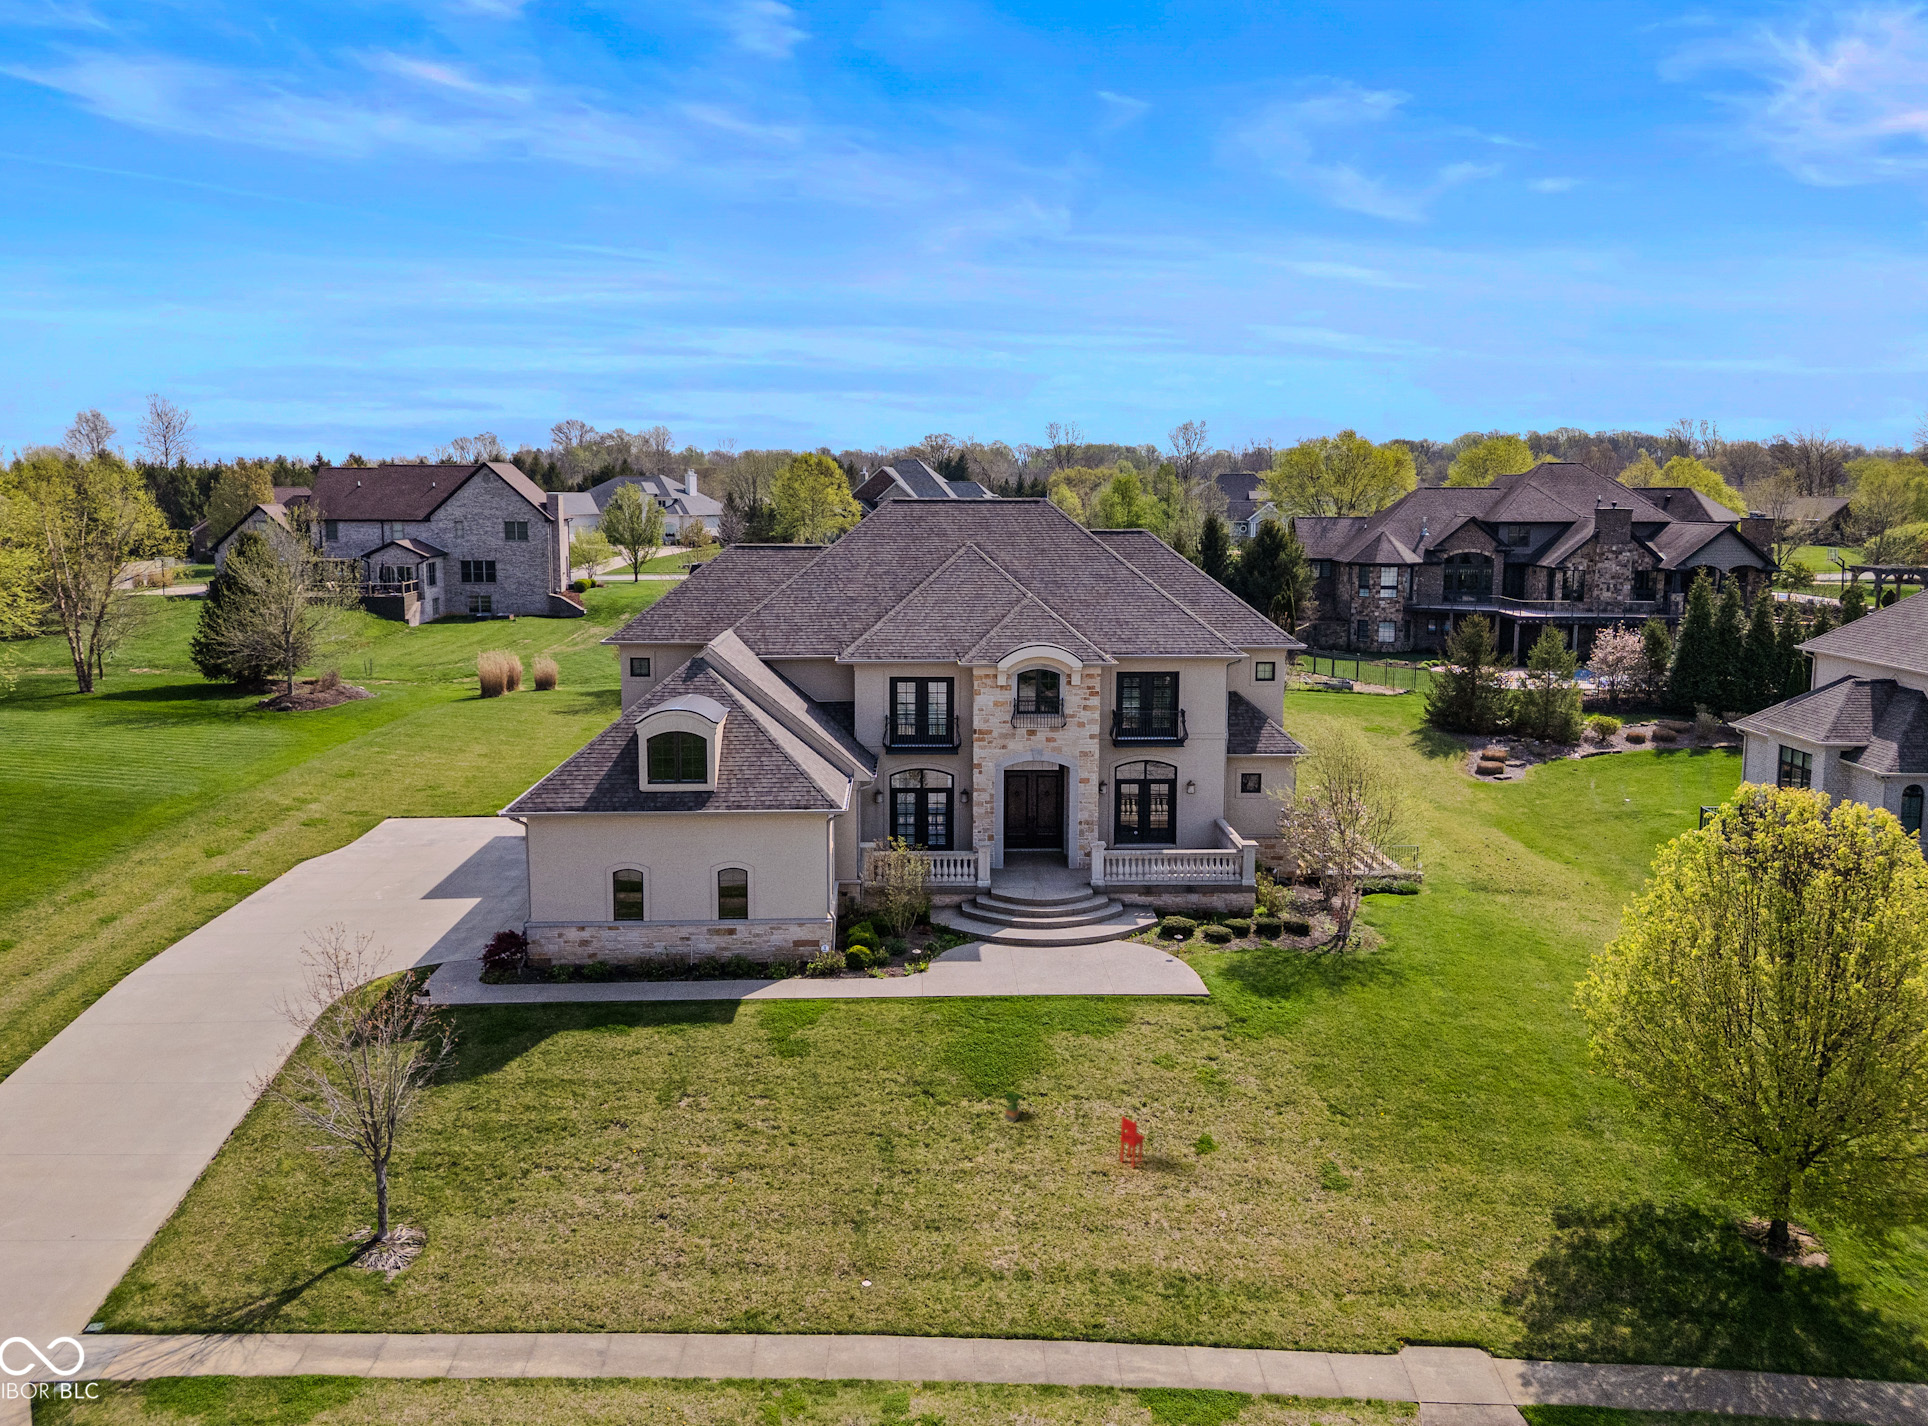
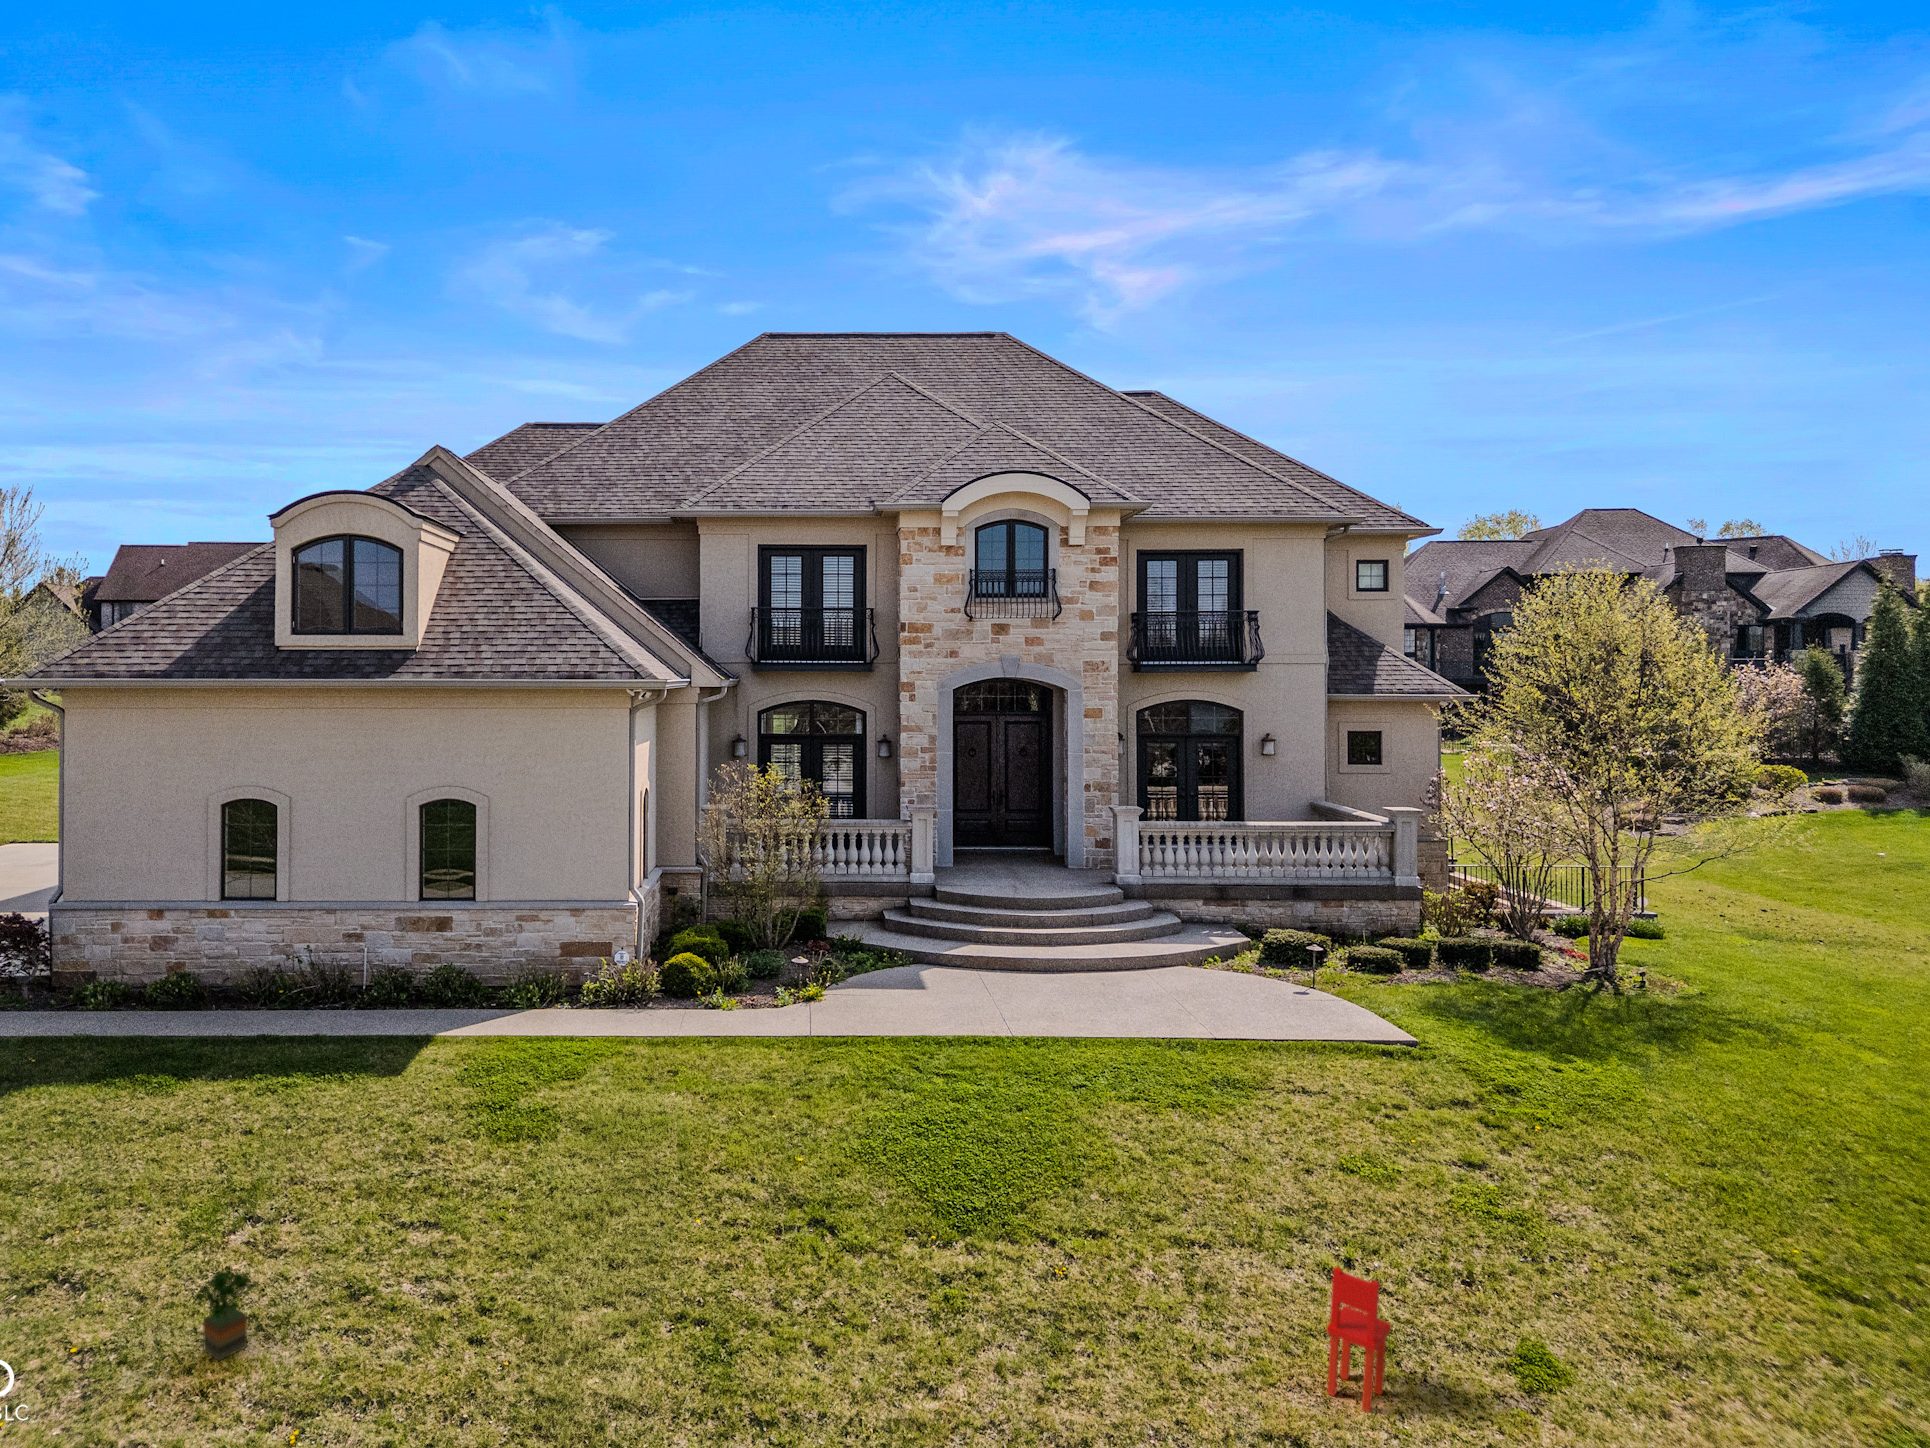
potted tree: present [1005,1092,1022,1122] -> present [197,1271,257,1360]

